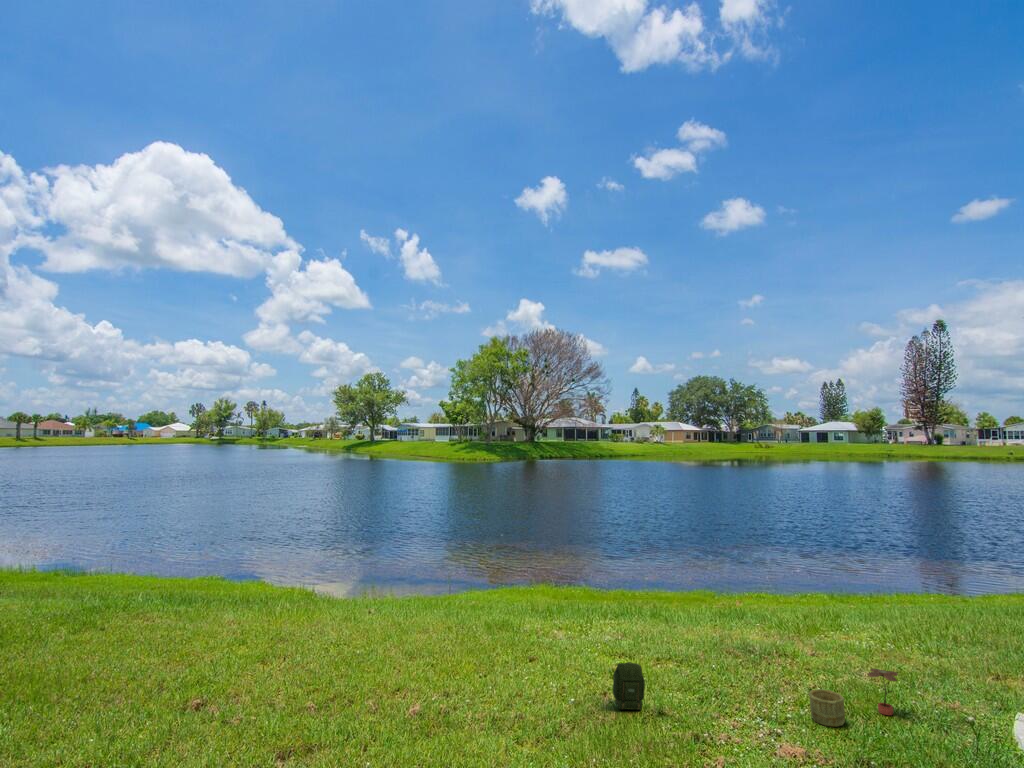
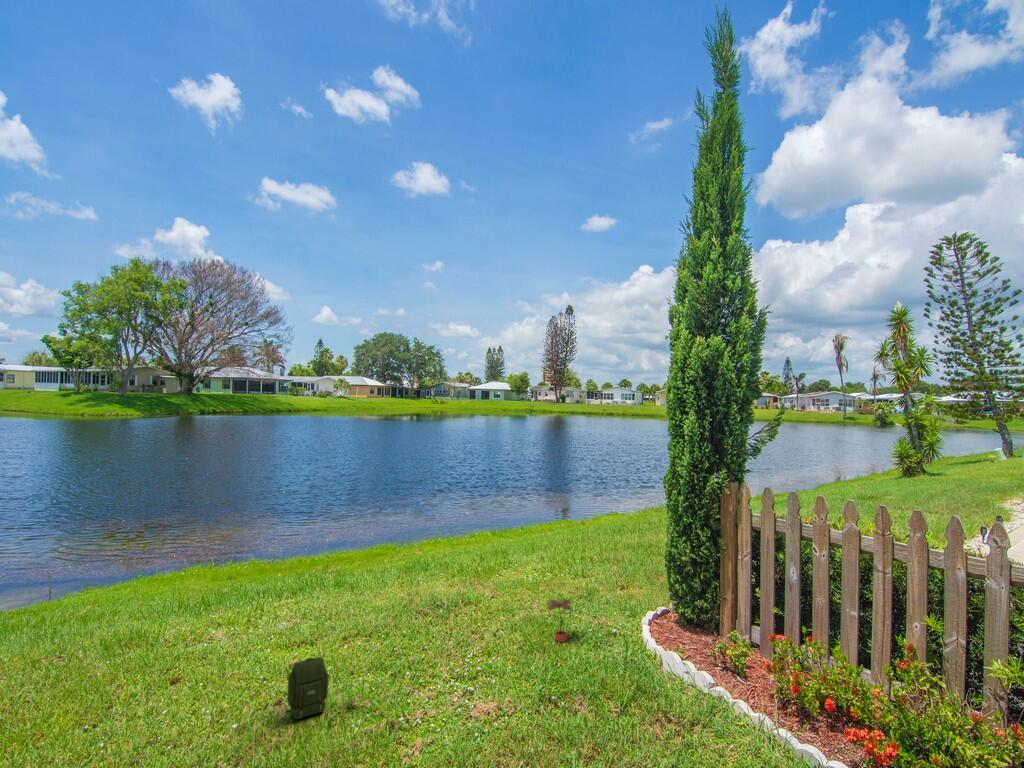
wooden bucket: present [809,689,845,727] -> none [499,632,531,670]

